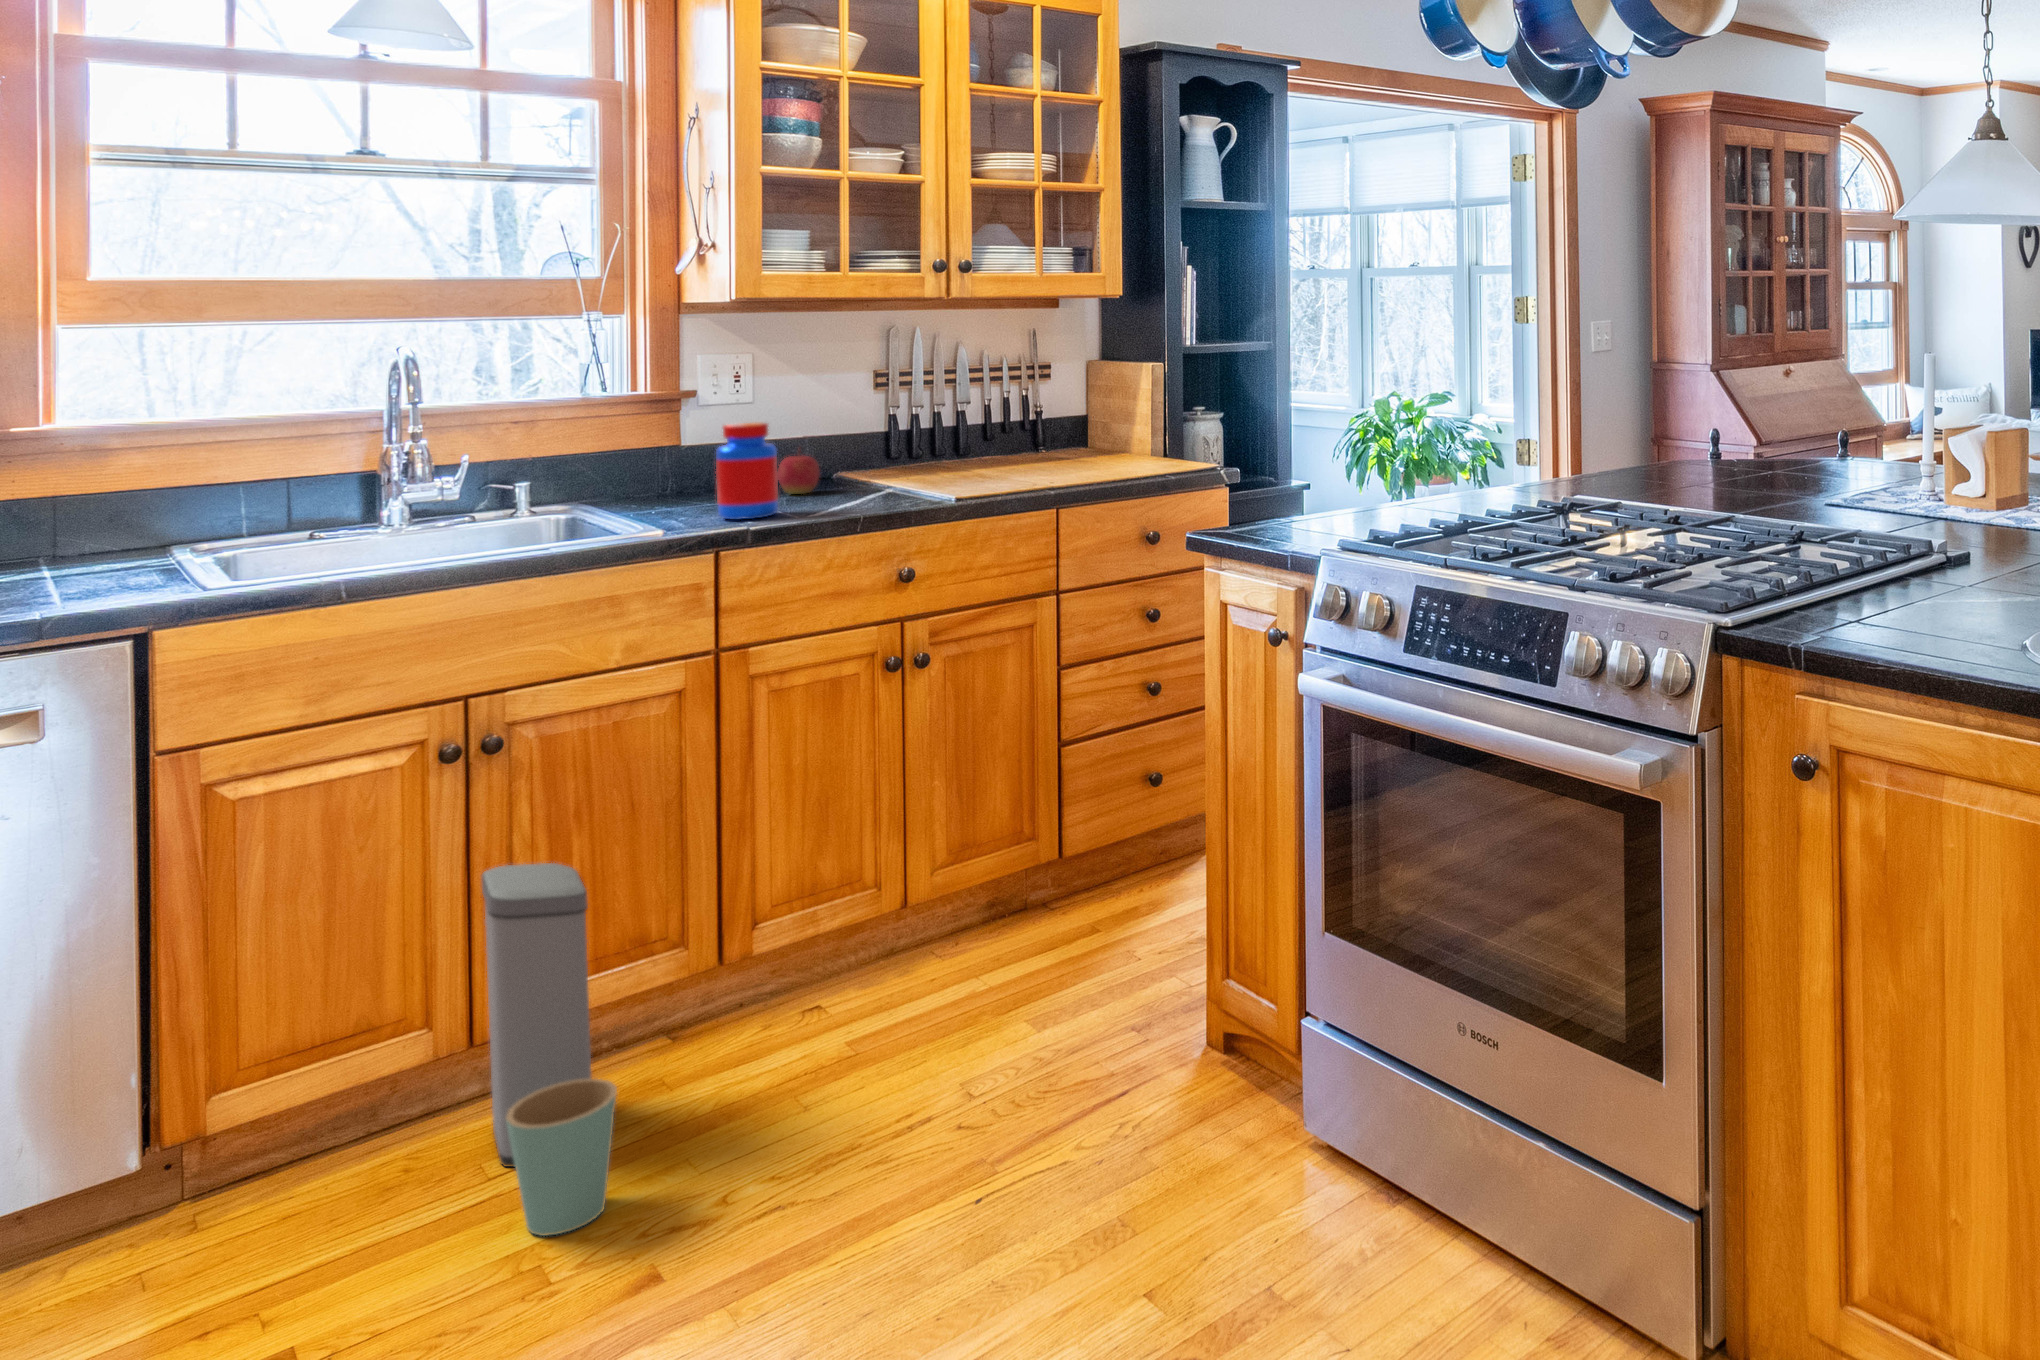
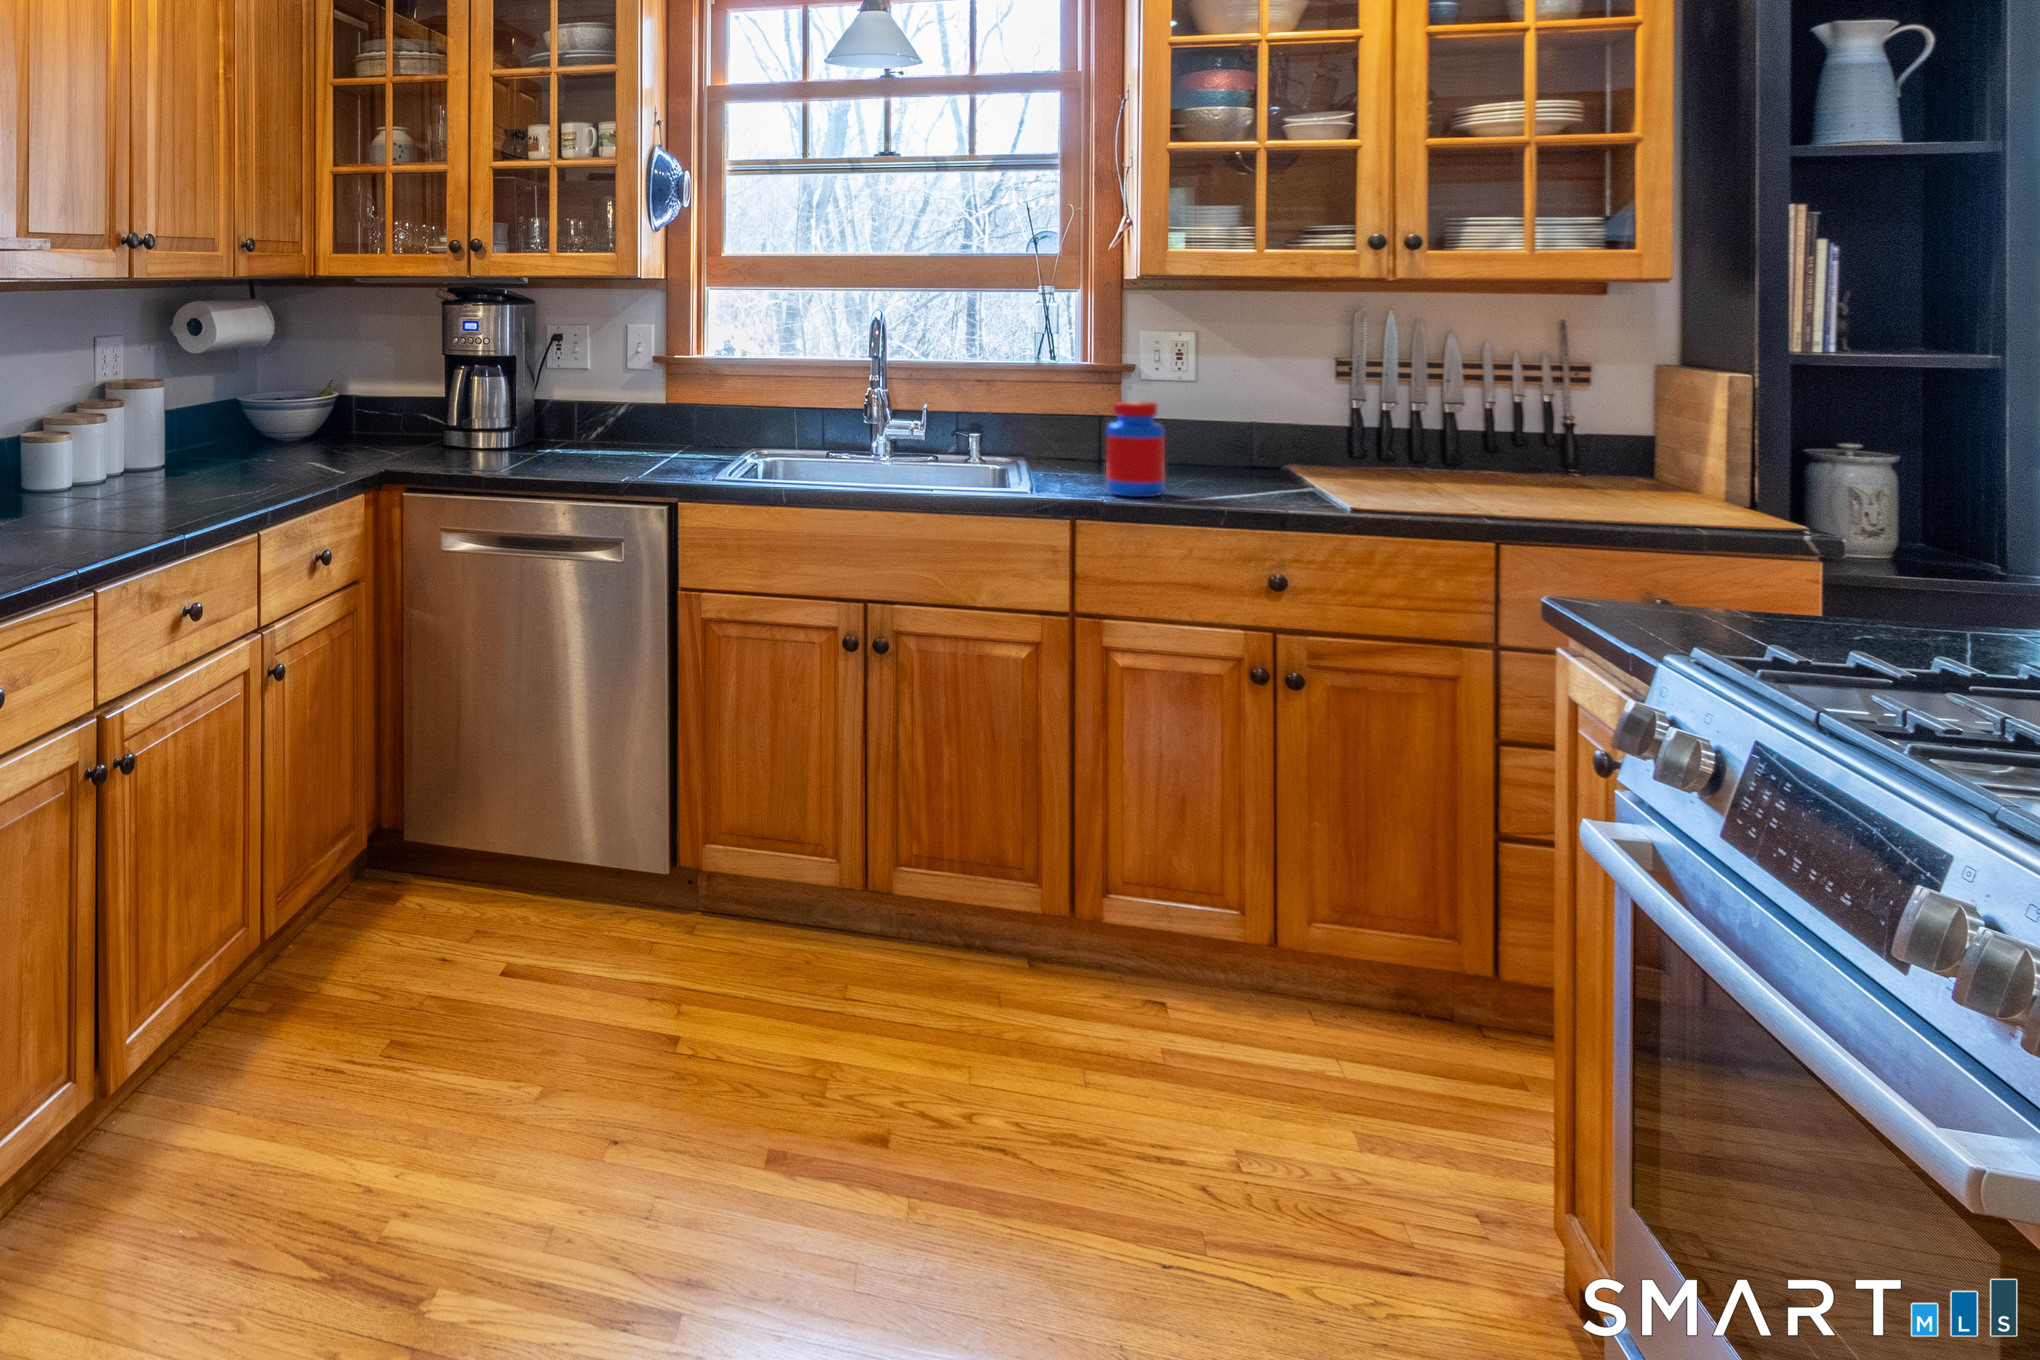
apple: present [778,455,820,494] -> none [1198,430,1241,479]
trash can: present [481,863,617,1236] -> none [815,760,930,1089]

